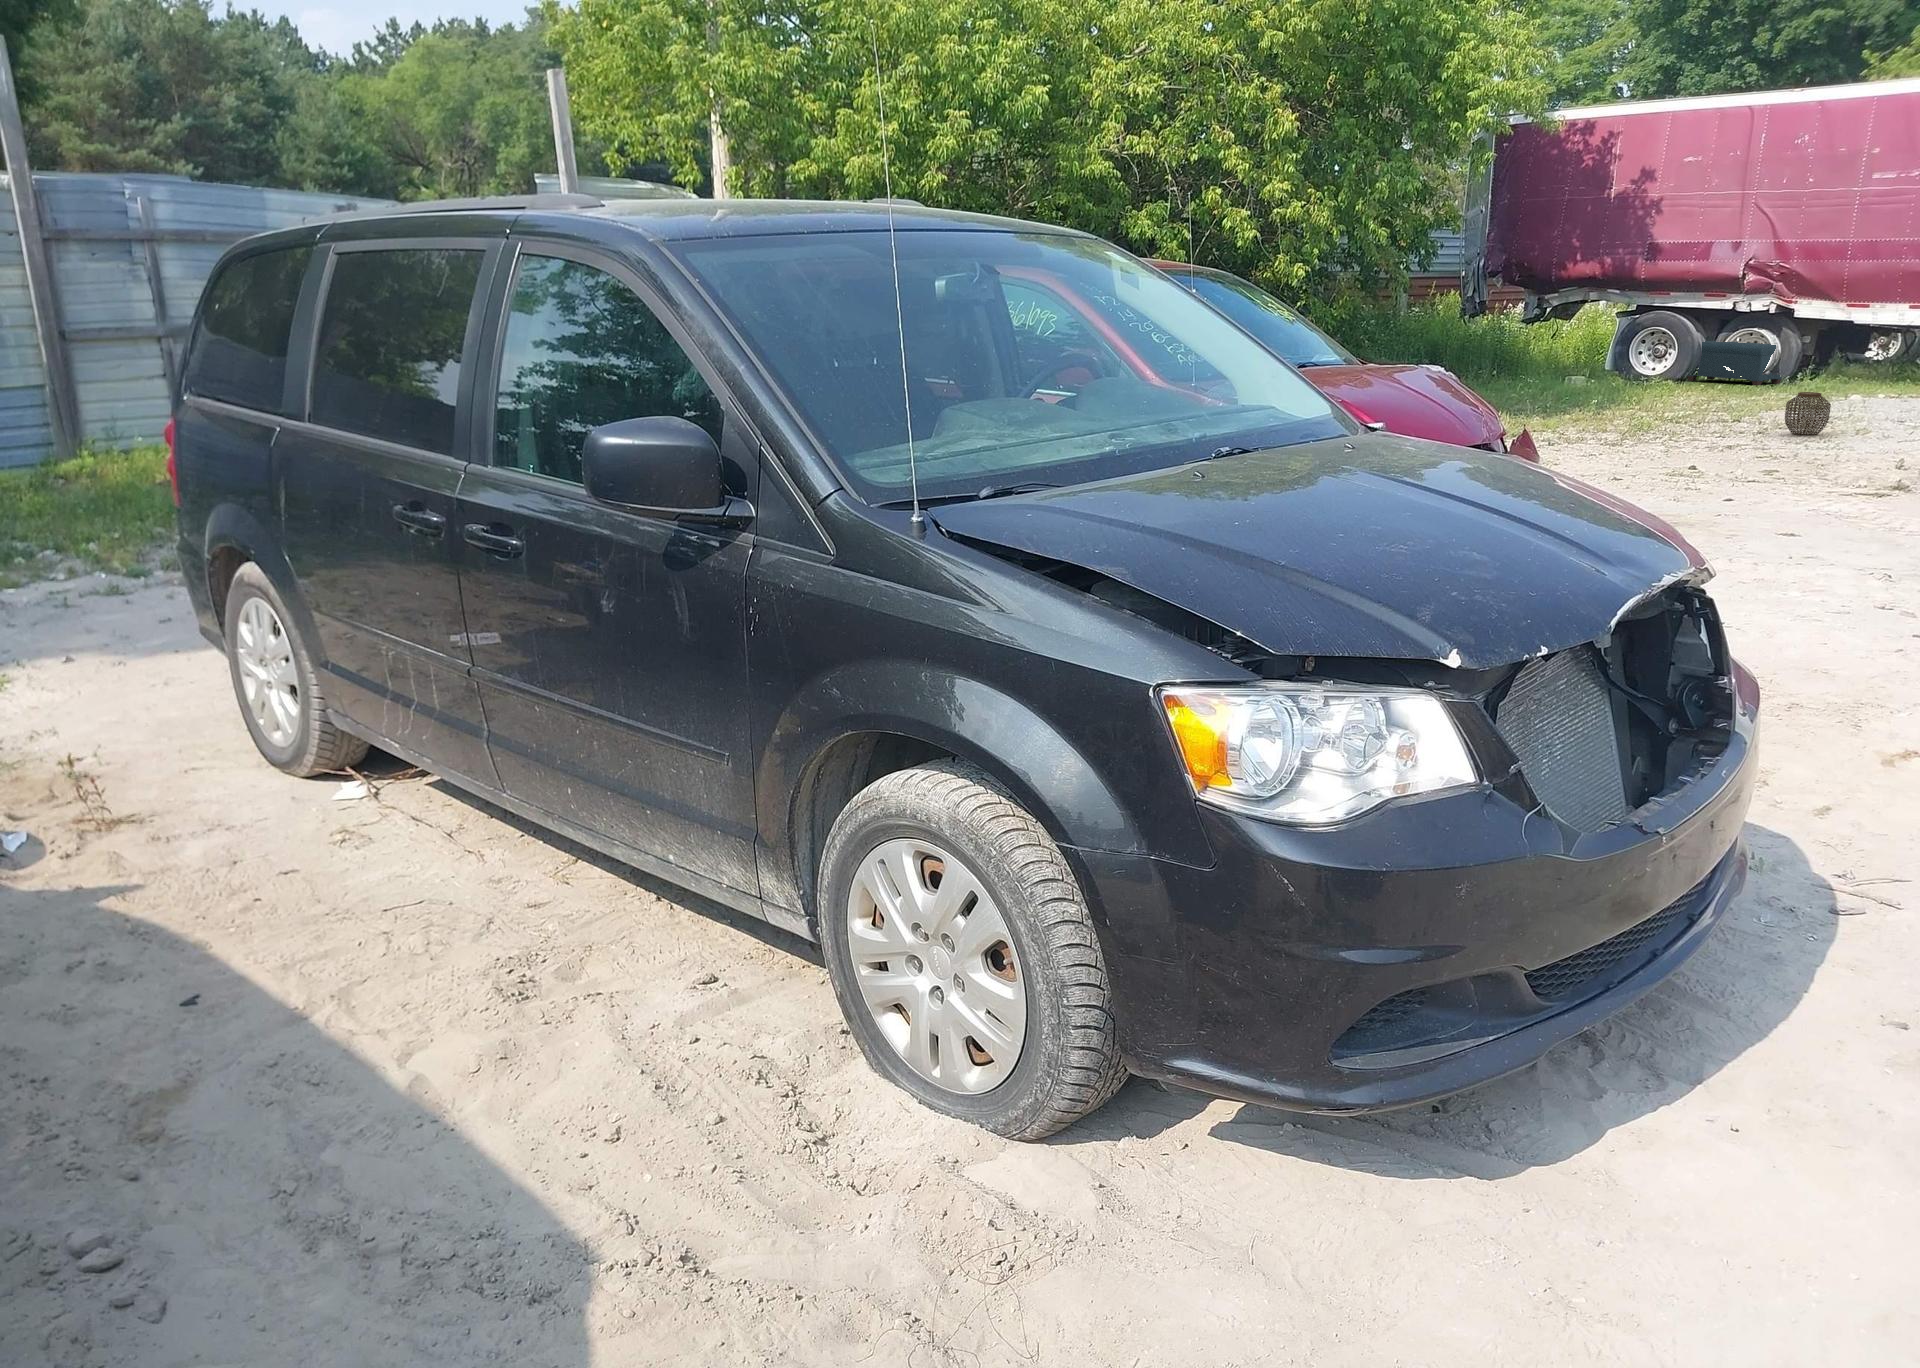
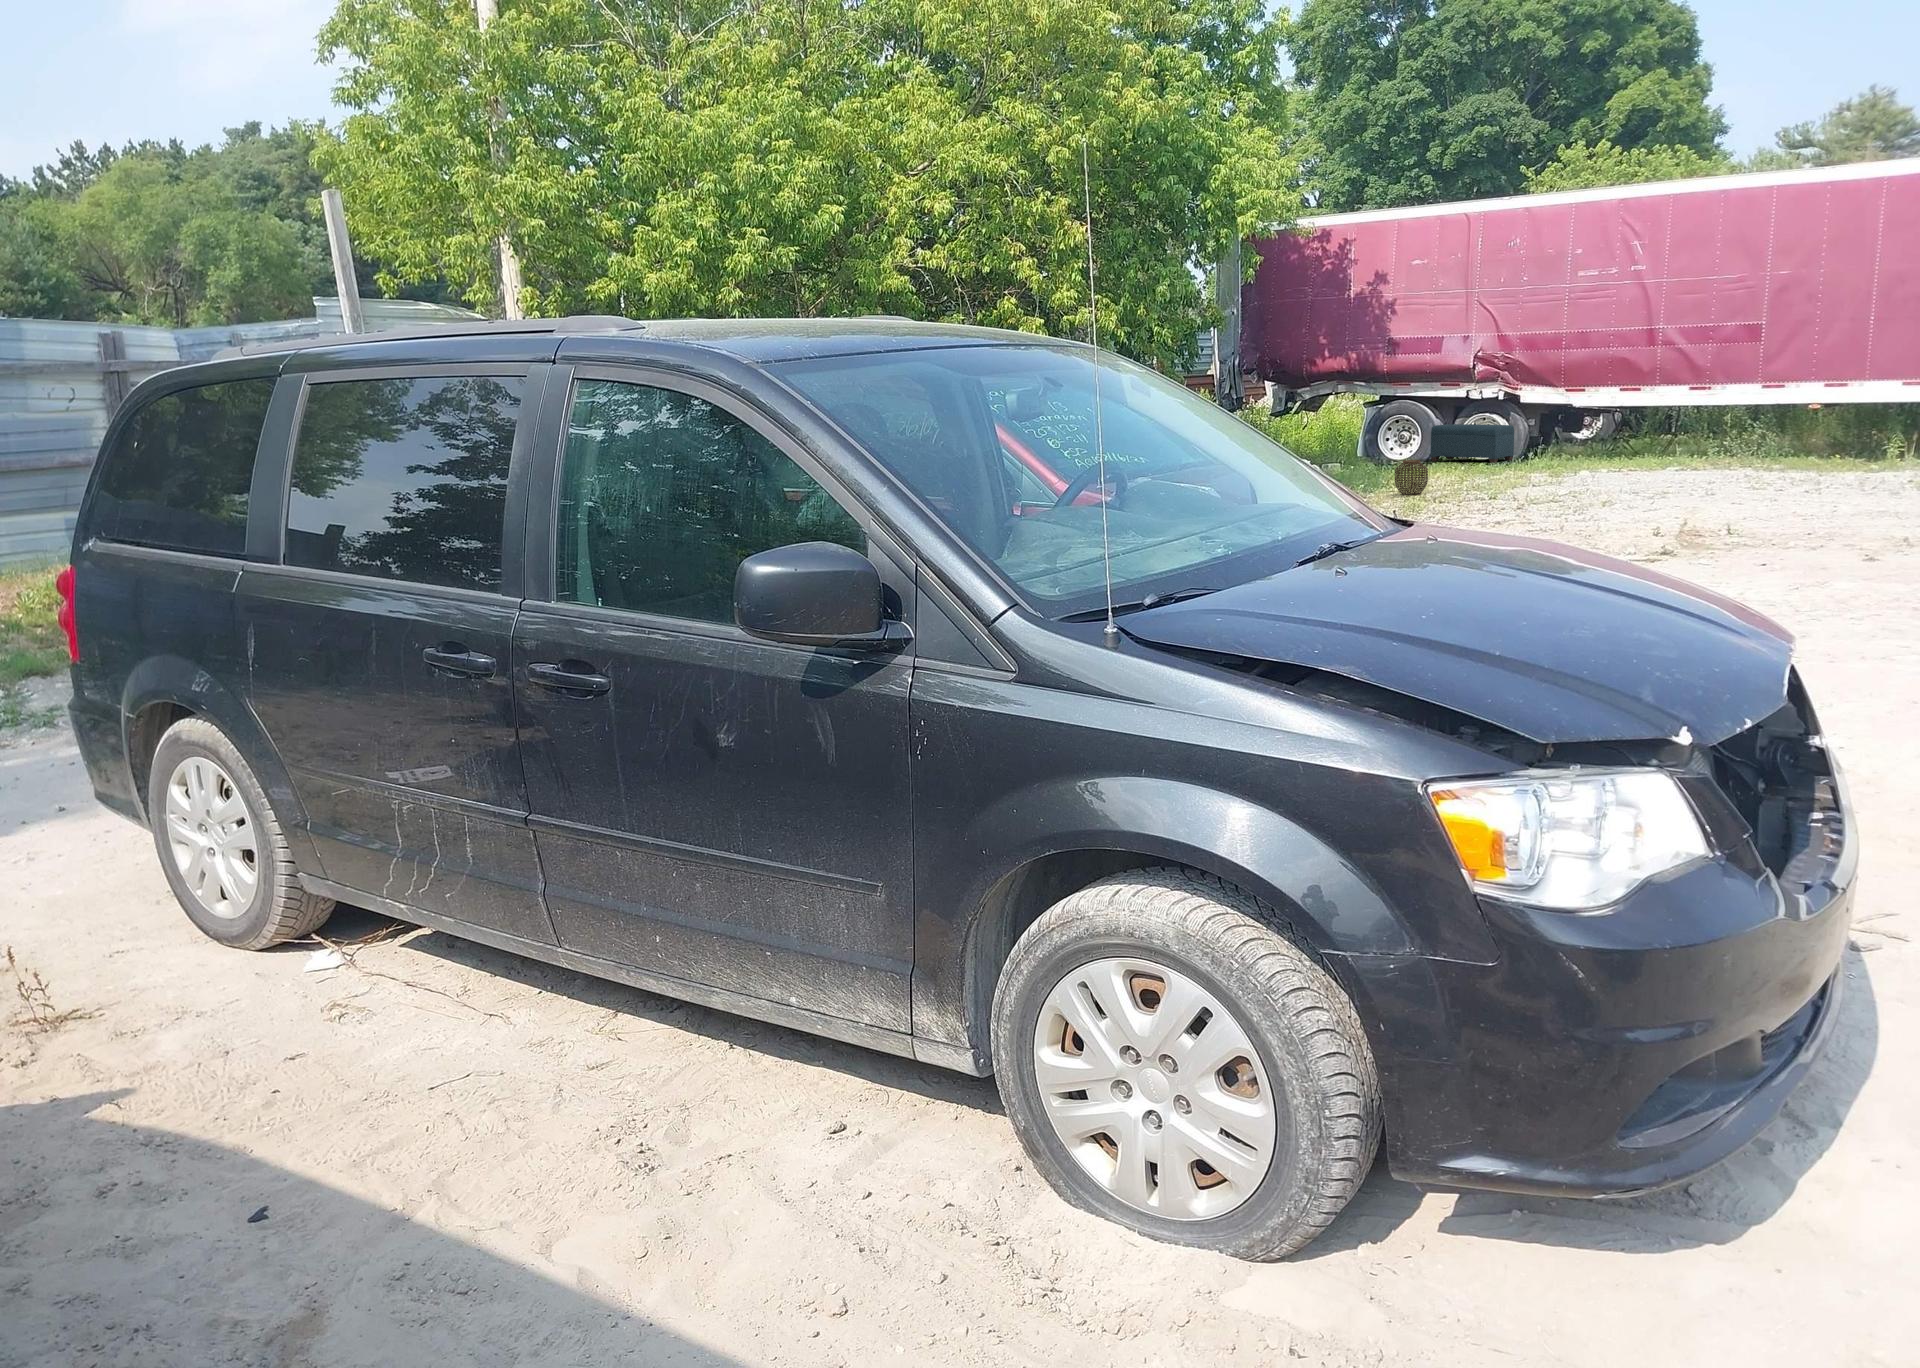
woven basket: present [1785,392,1831,436] -> present [1395,460,1428,495]

